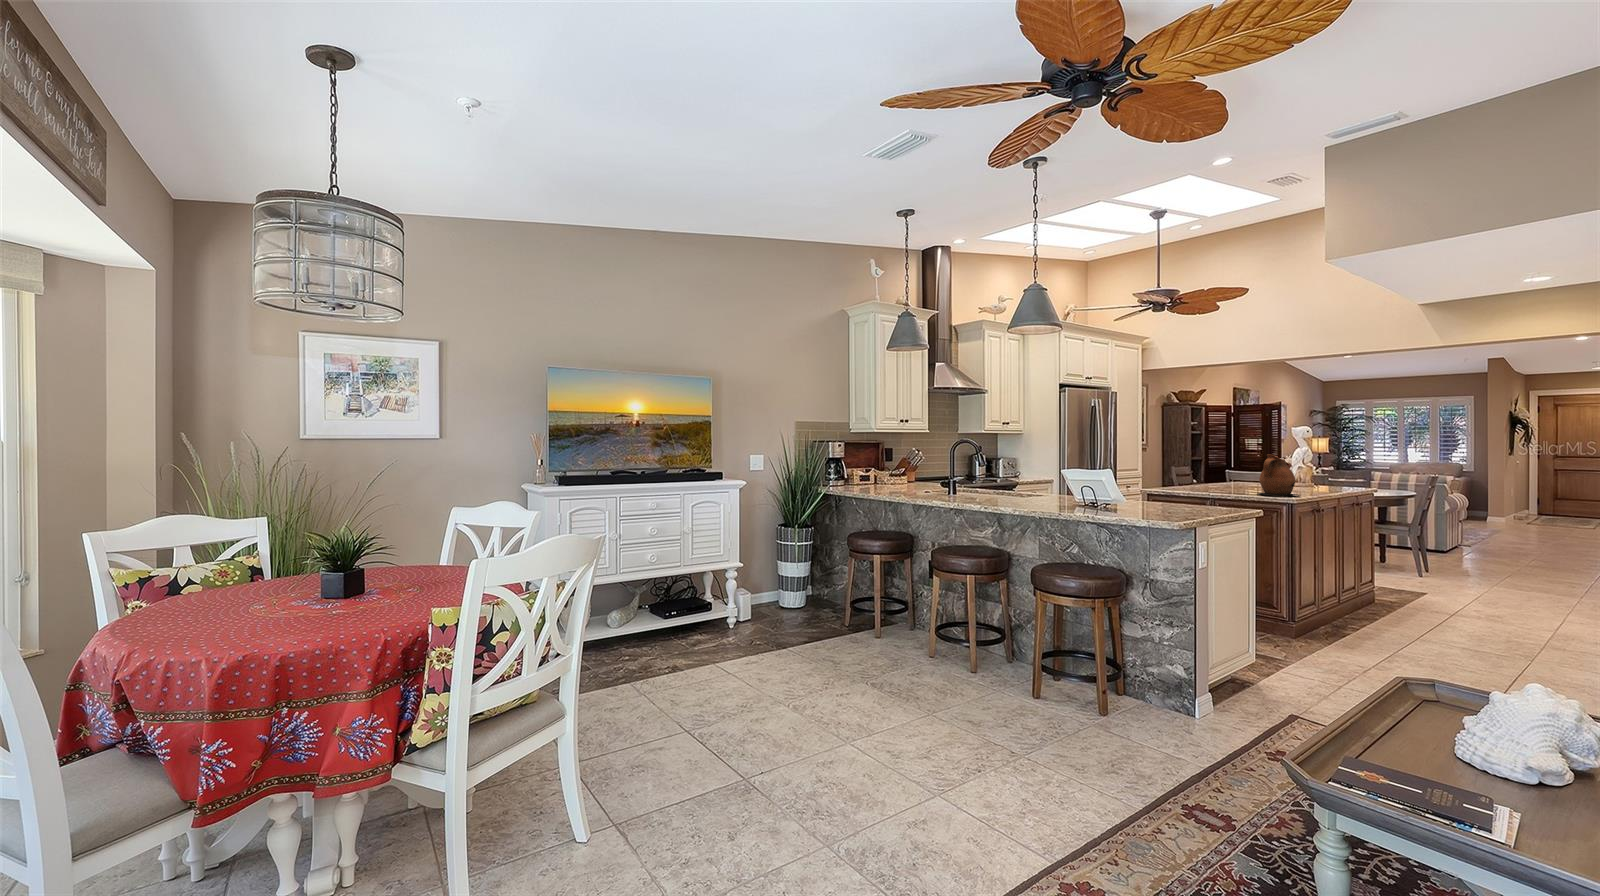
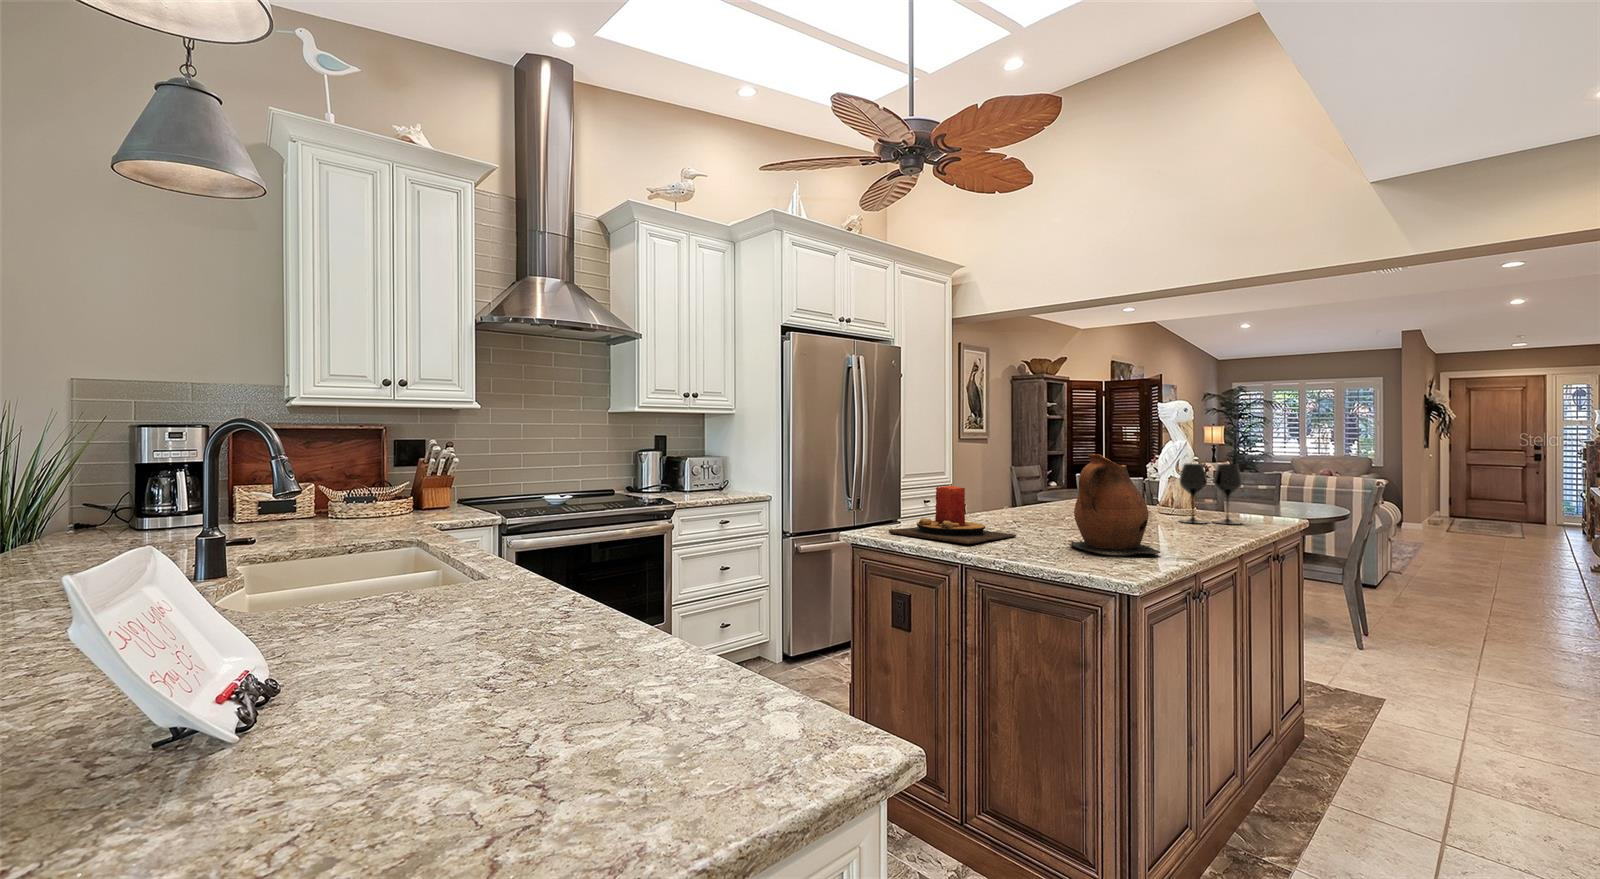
wine glass: none [1305,460,1341,490] -> present [1179,464,1242,524]
candle: none [1163,469,1227,493] -> present [889,485,1017,544]

